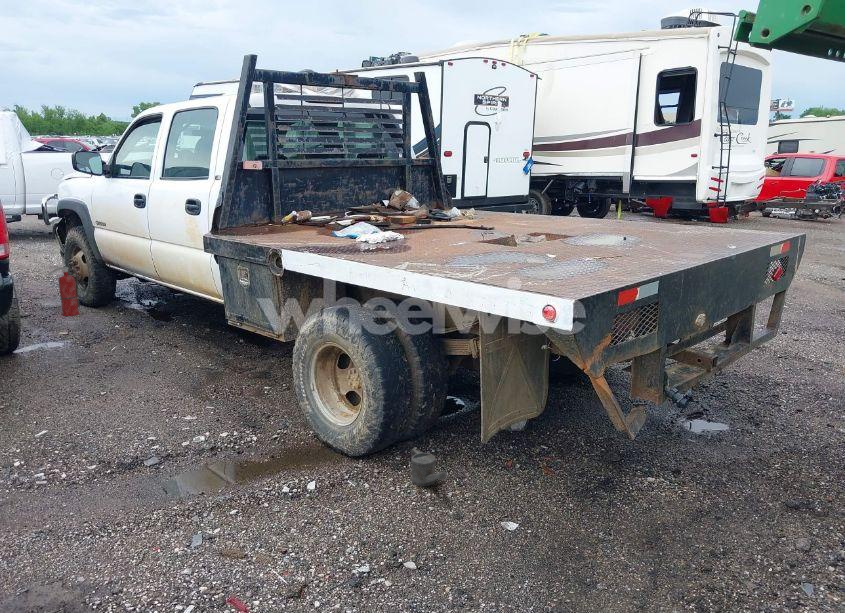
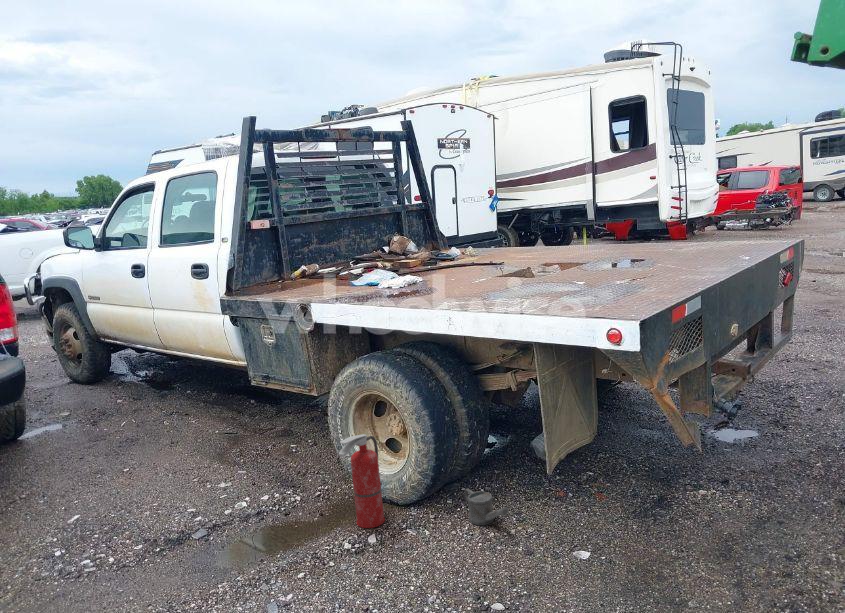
fire extinguisher: present [48,267,80,316] -> present [339,434,385,528]

